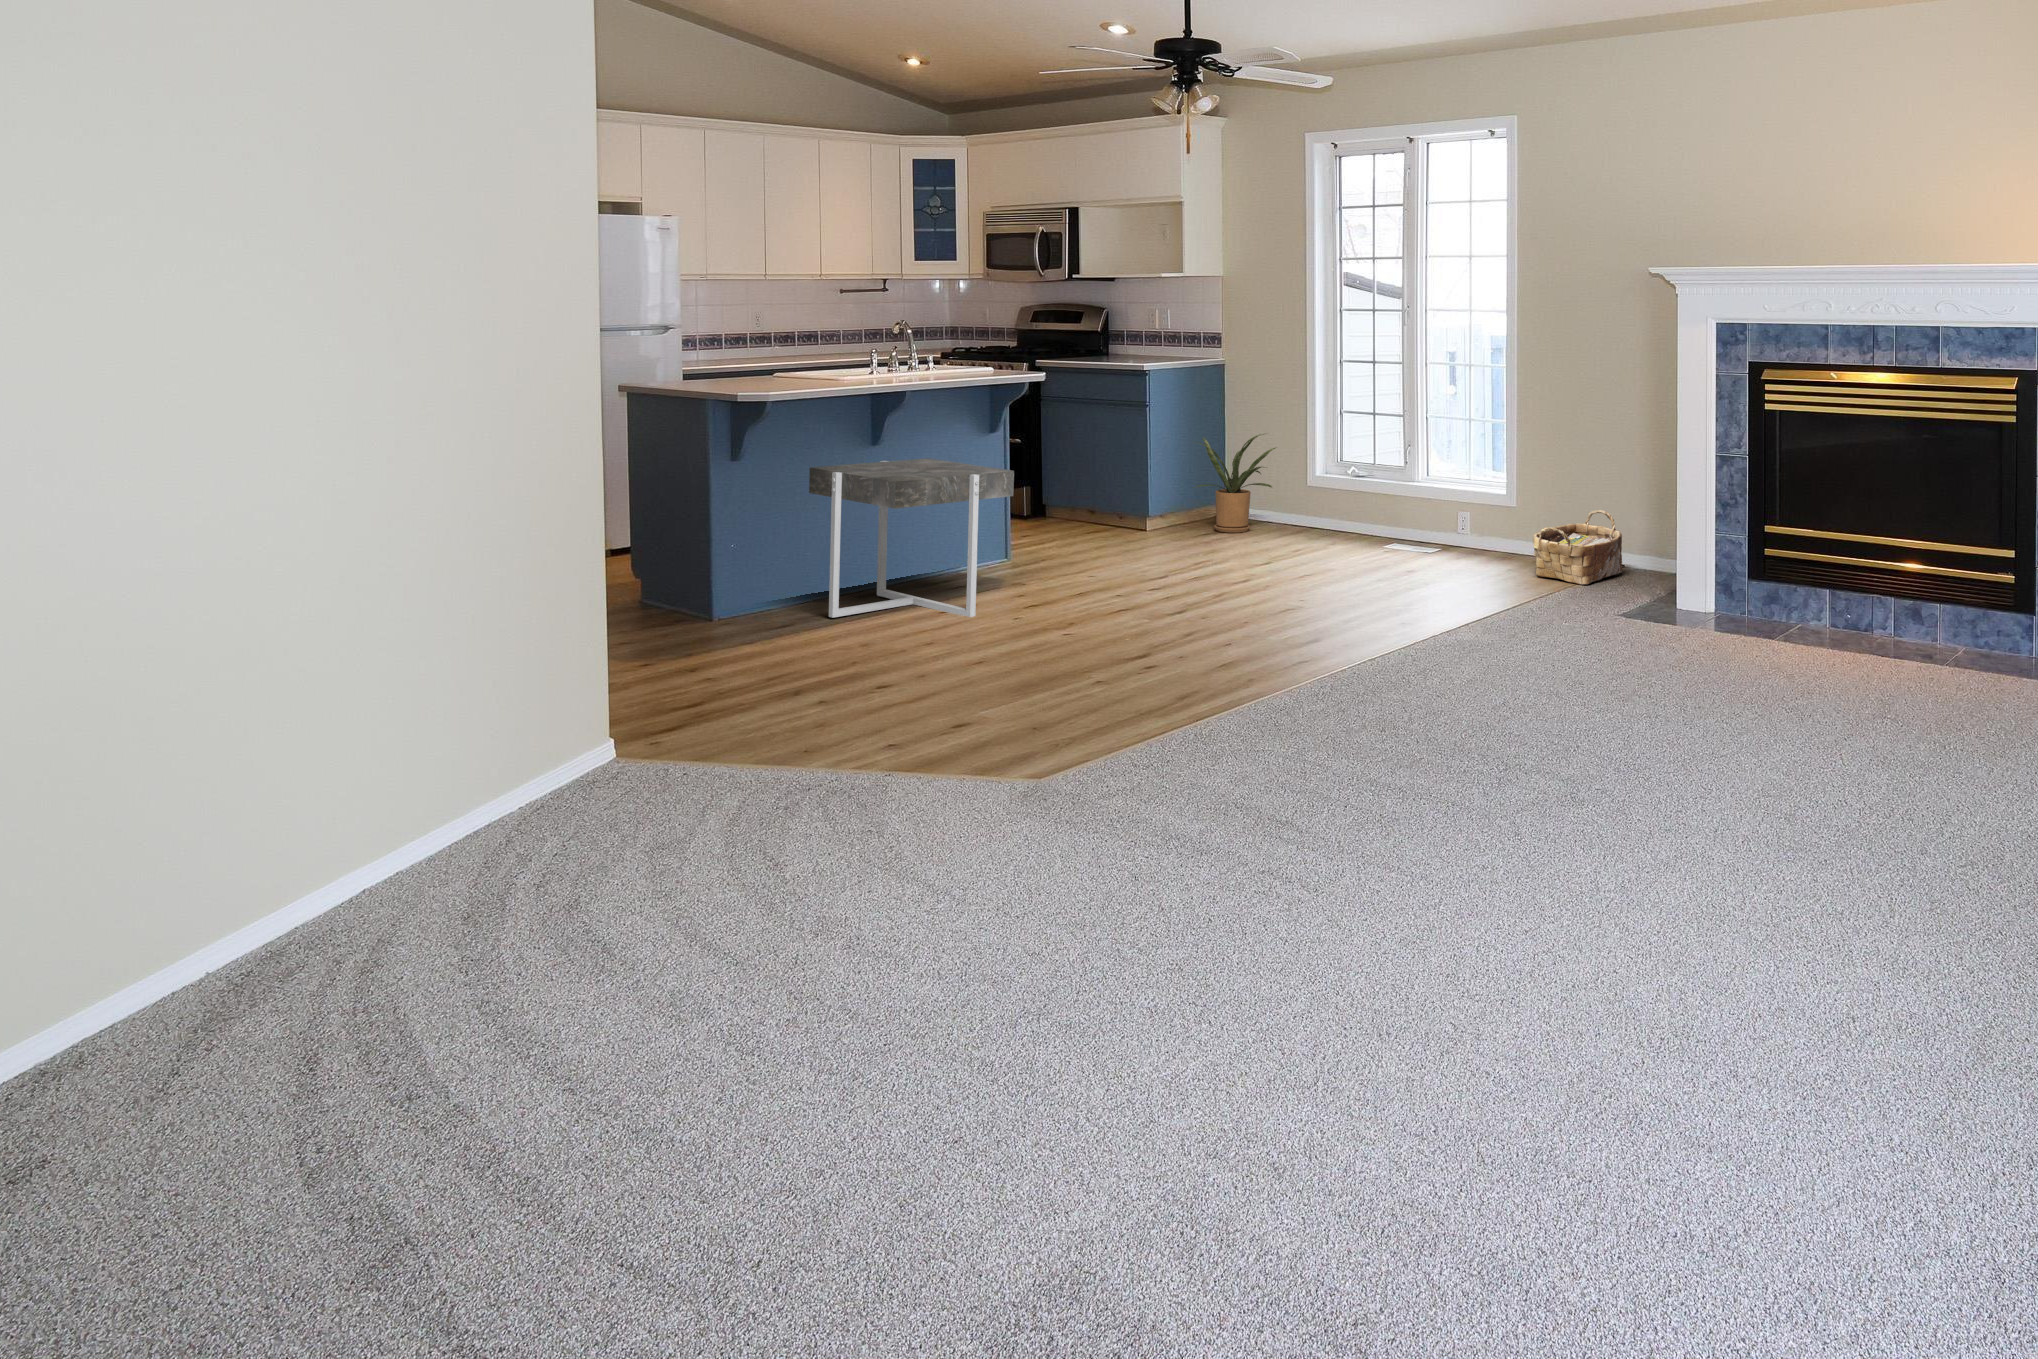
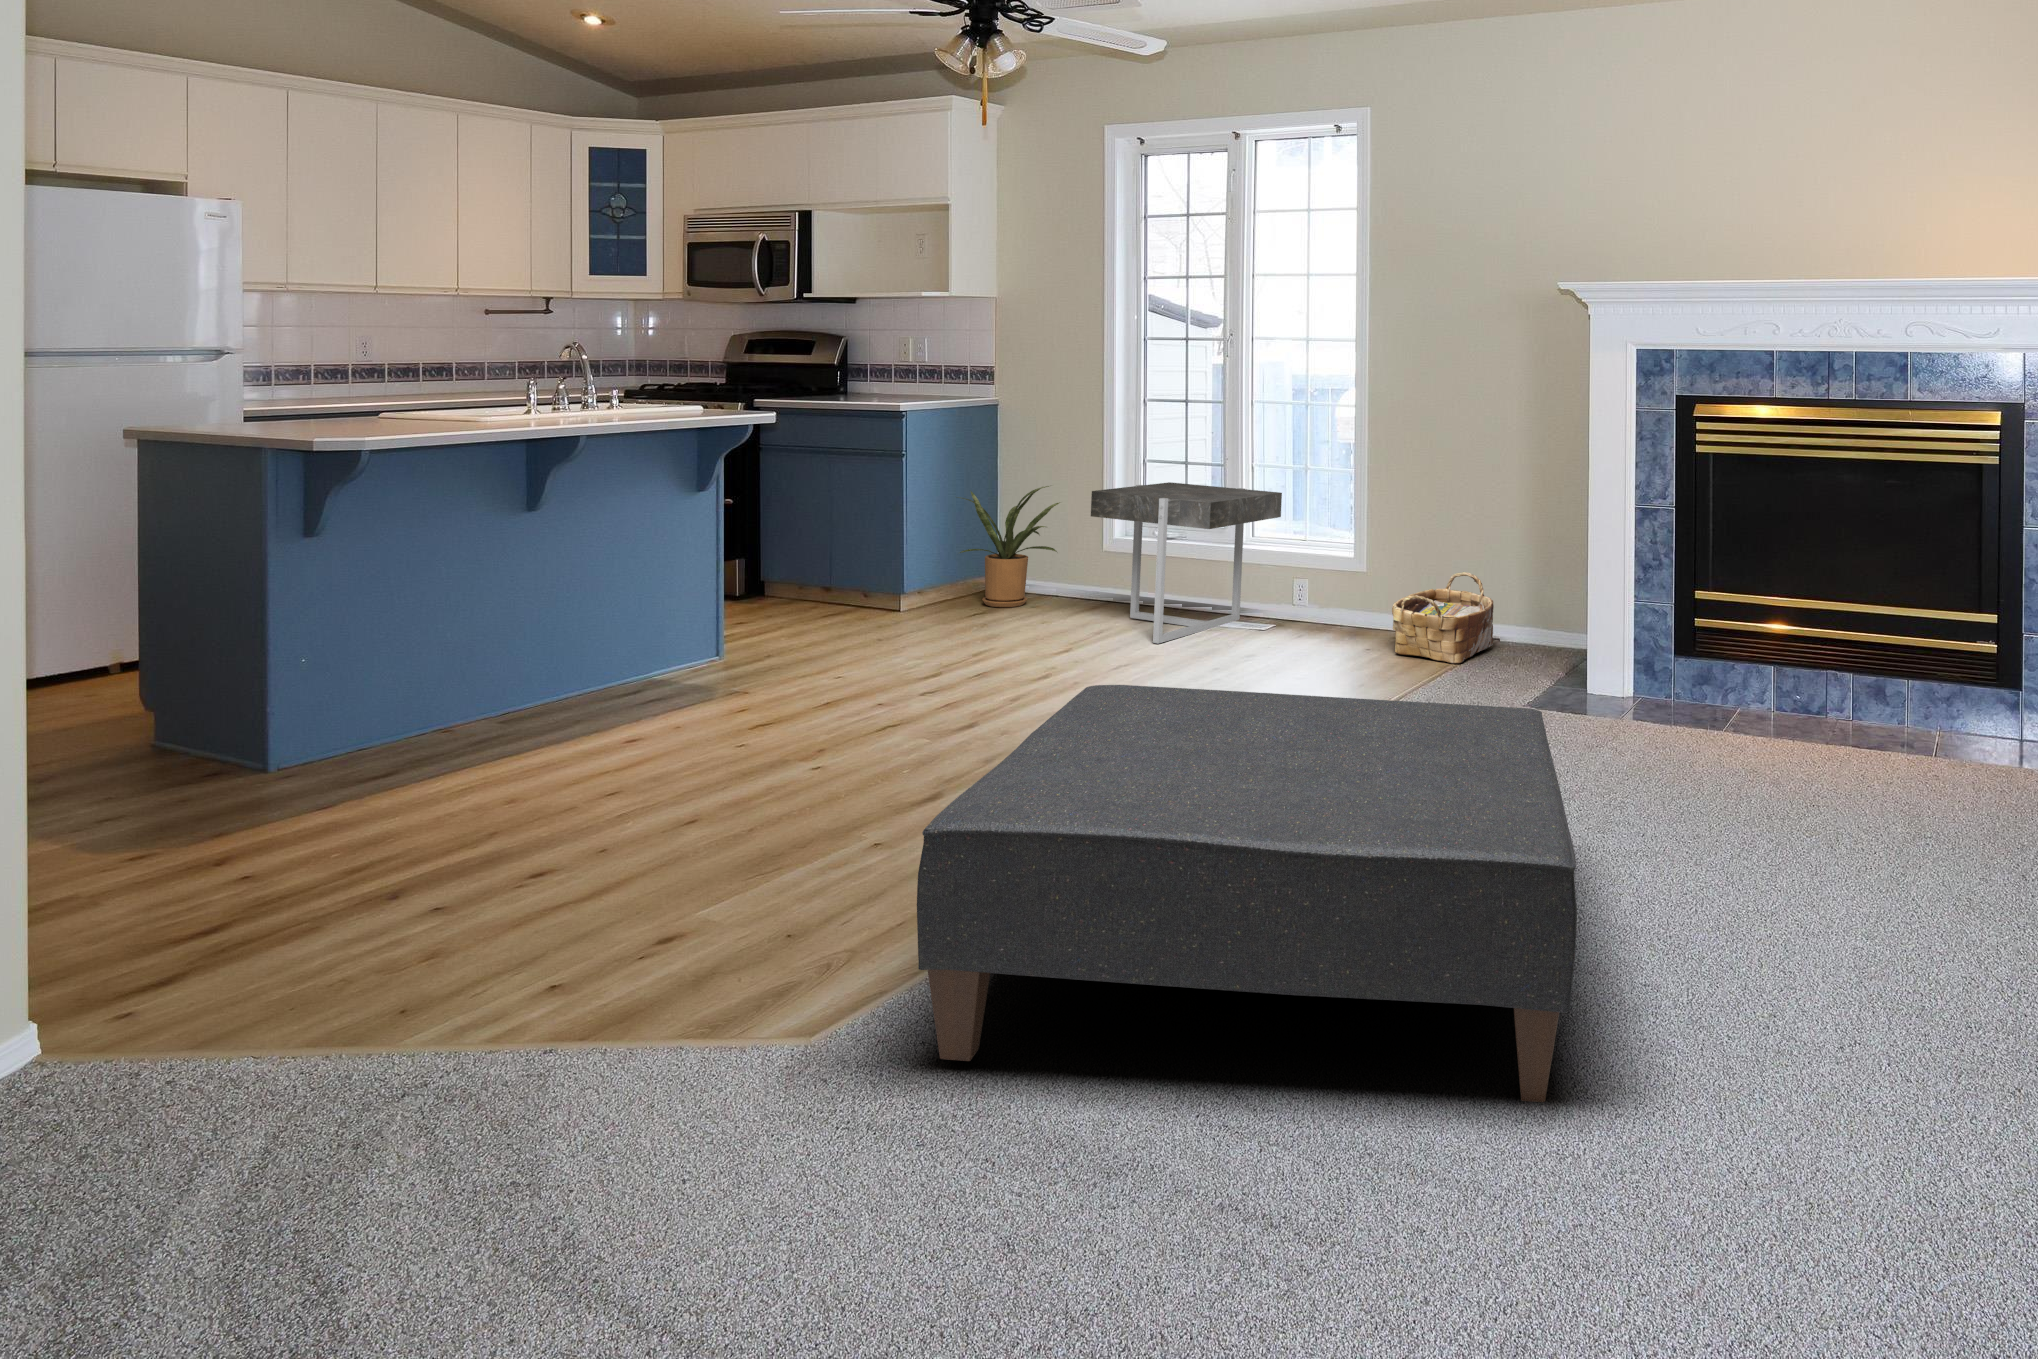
side table: present [809,458,1014,618] -> present [1091,482,1282,644]
ottoman: none [1098,573,1560,832] -> present [917,685,1577,1102]

